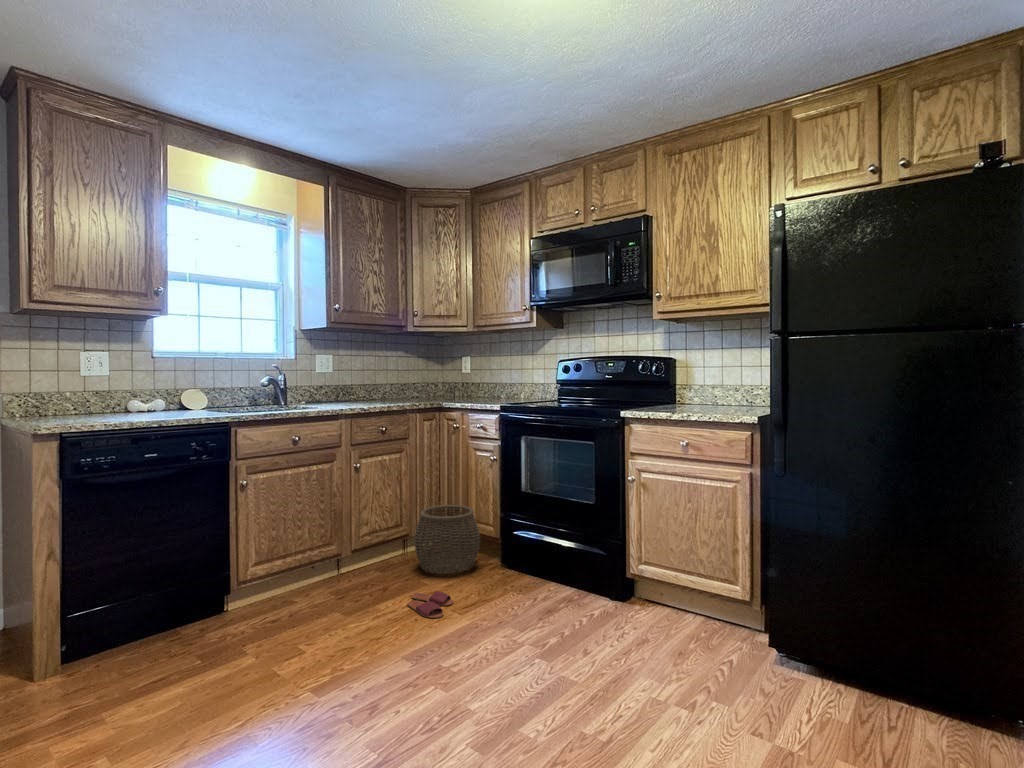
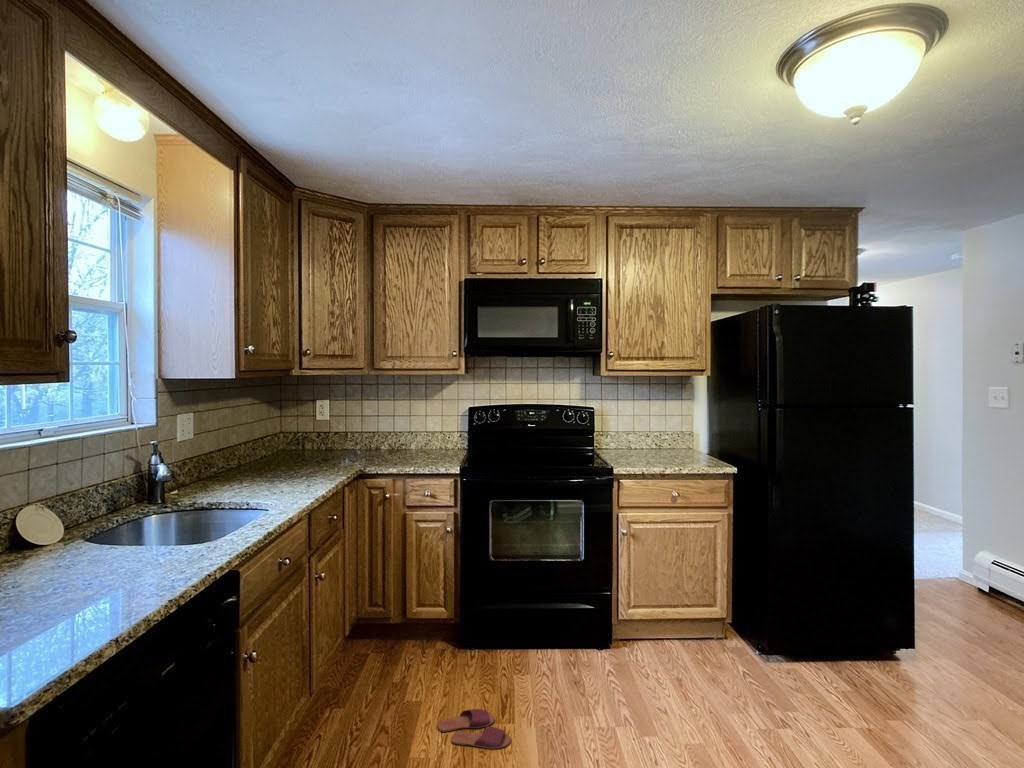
woven basket: present [414,505,480,574] -> none [366,592,449,689]

